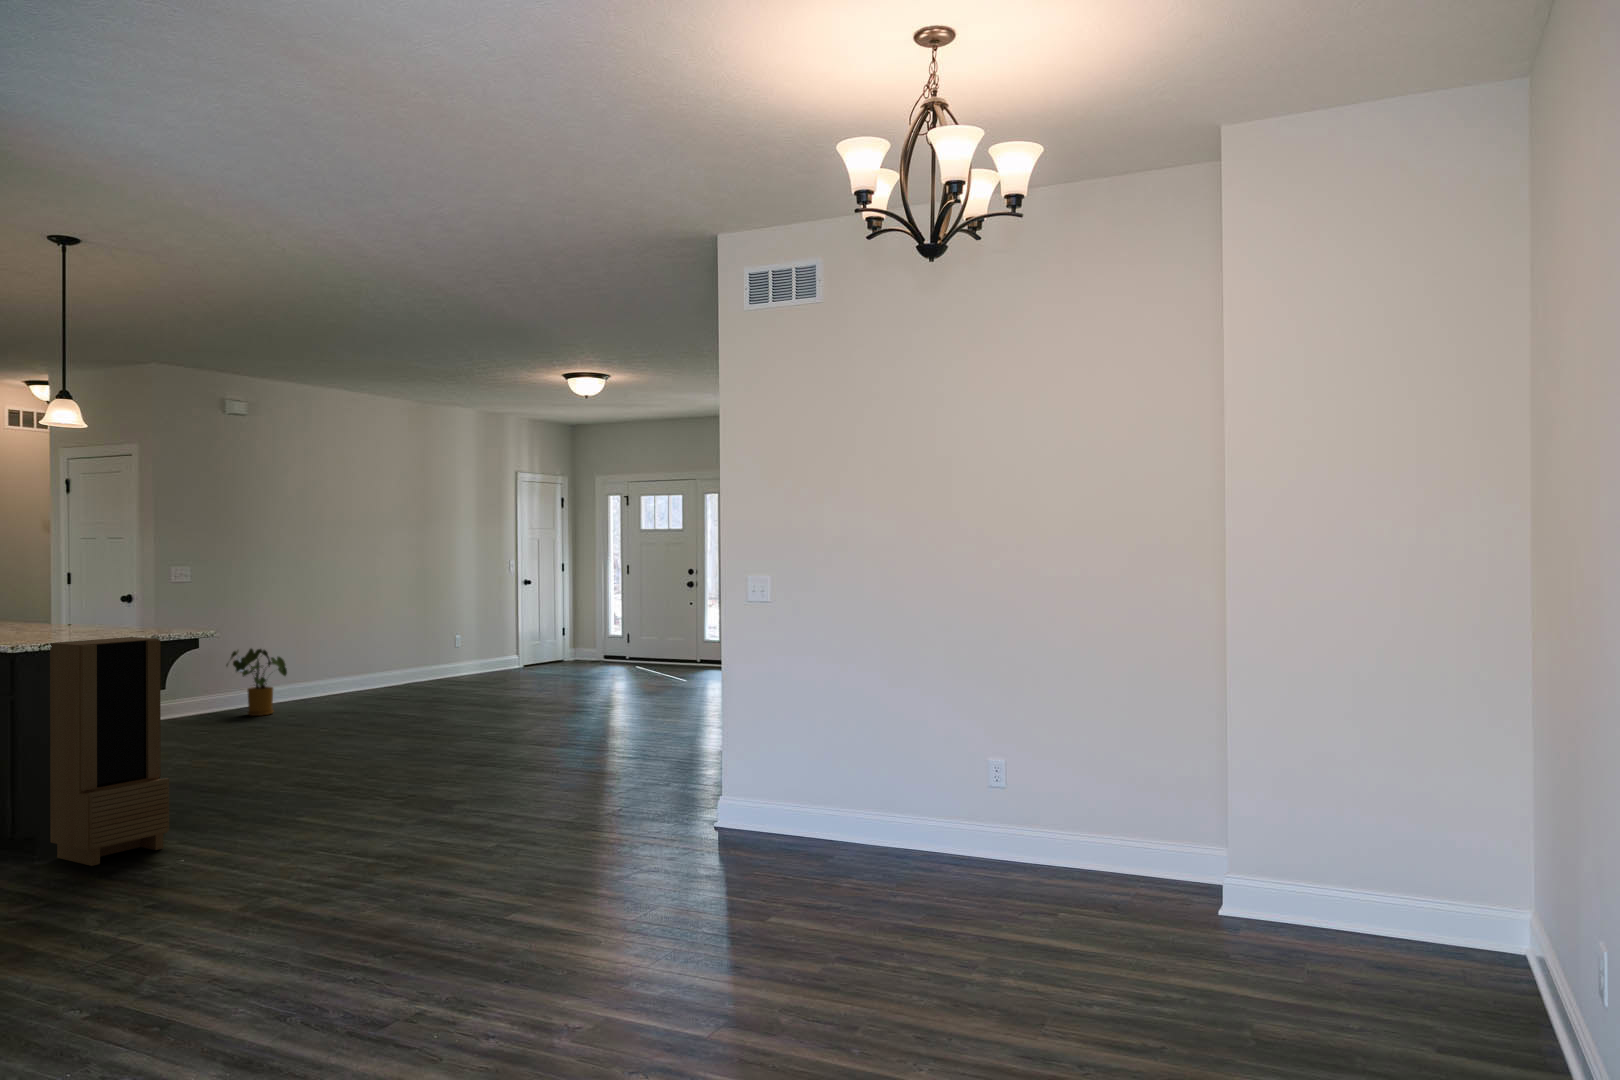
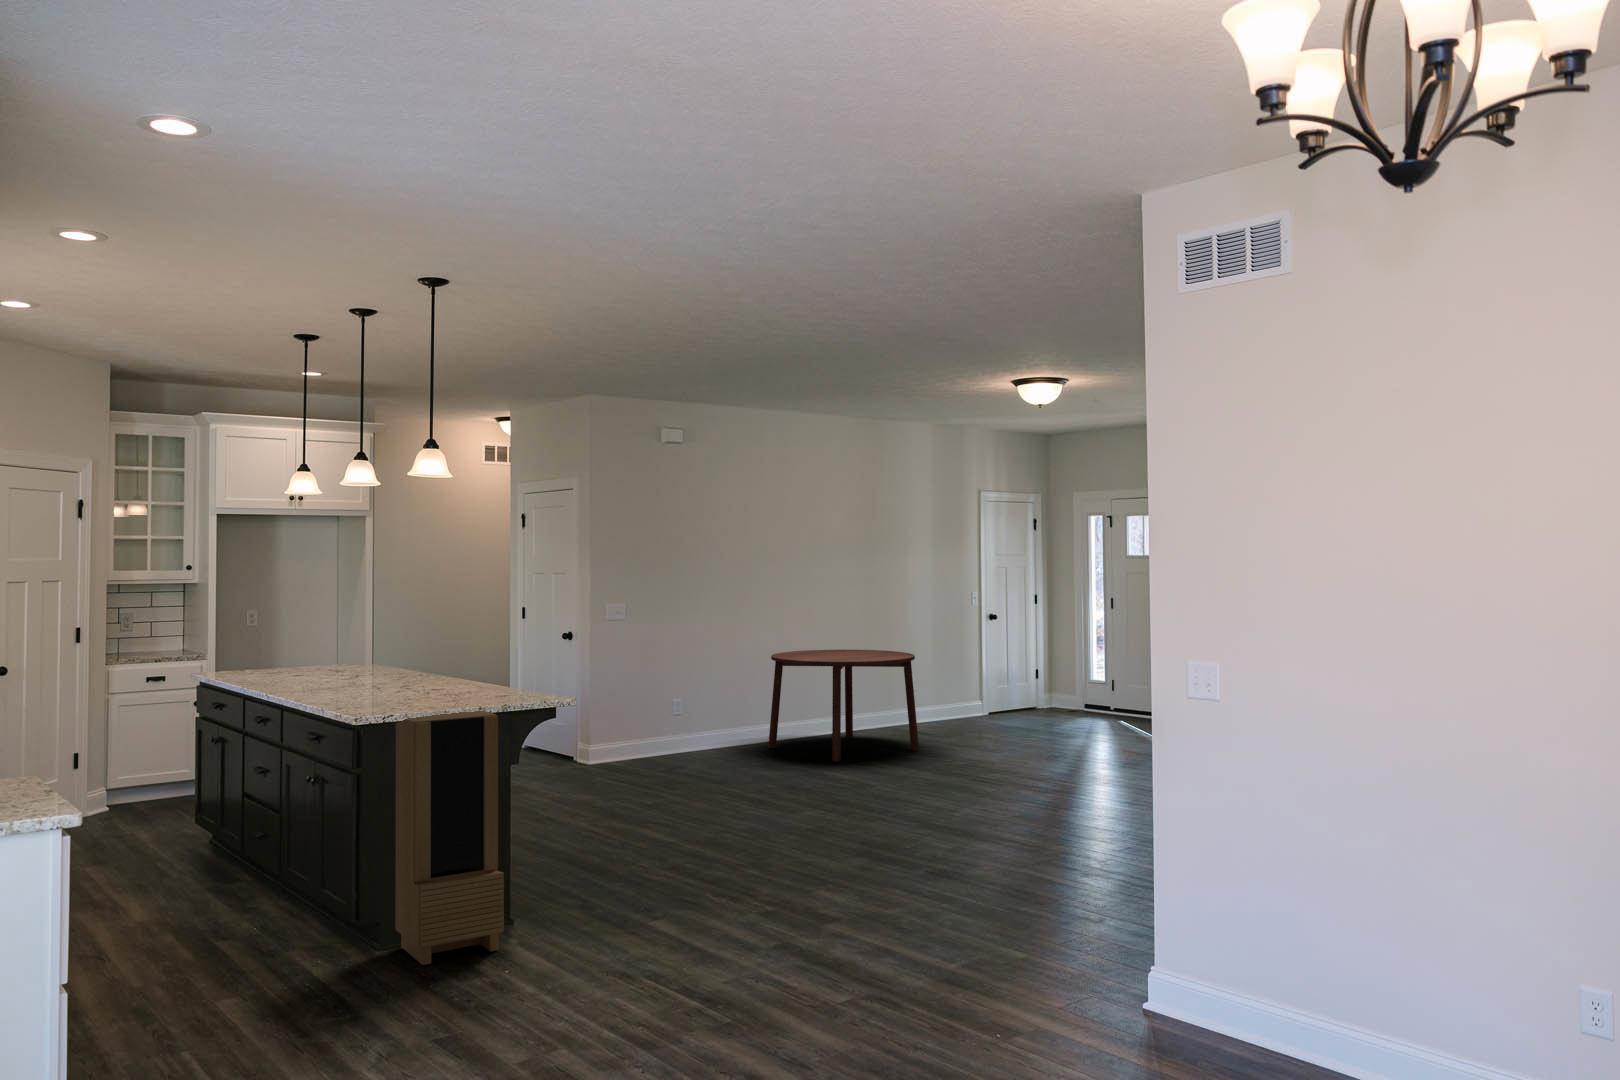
dining table: none [334,609,476,704] -> present [768,650,919,762]
house plant: present [226,649,287,716] -> none [656,691,713,765]

